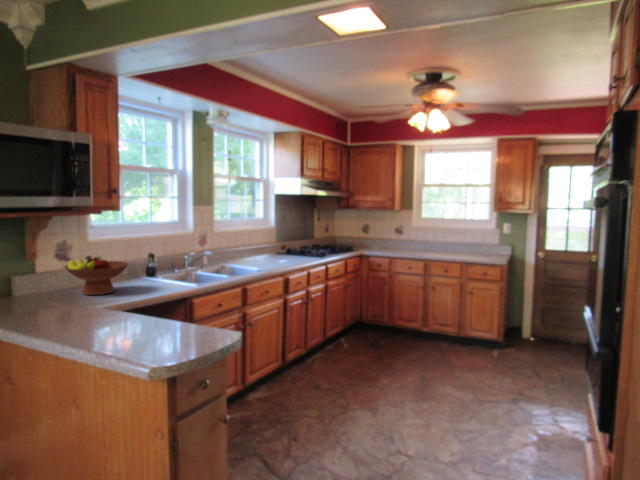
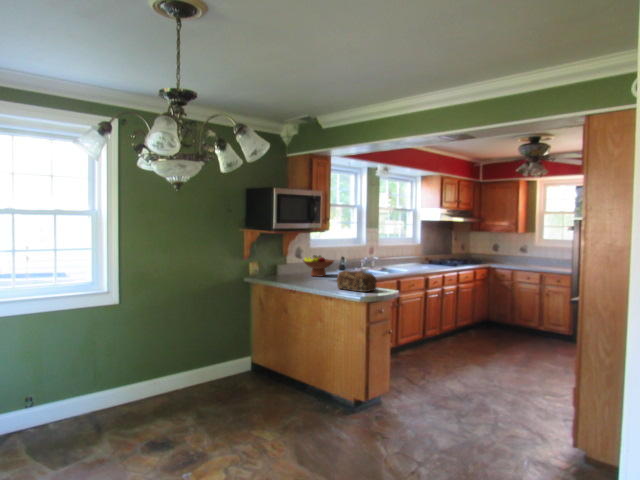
bread loaf: none [105,295,193,345] -> present [337,270,377,292]

